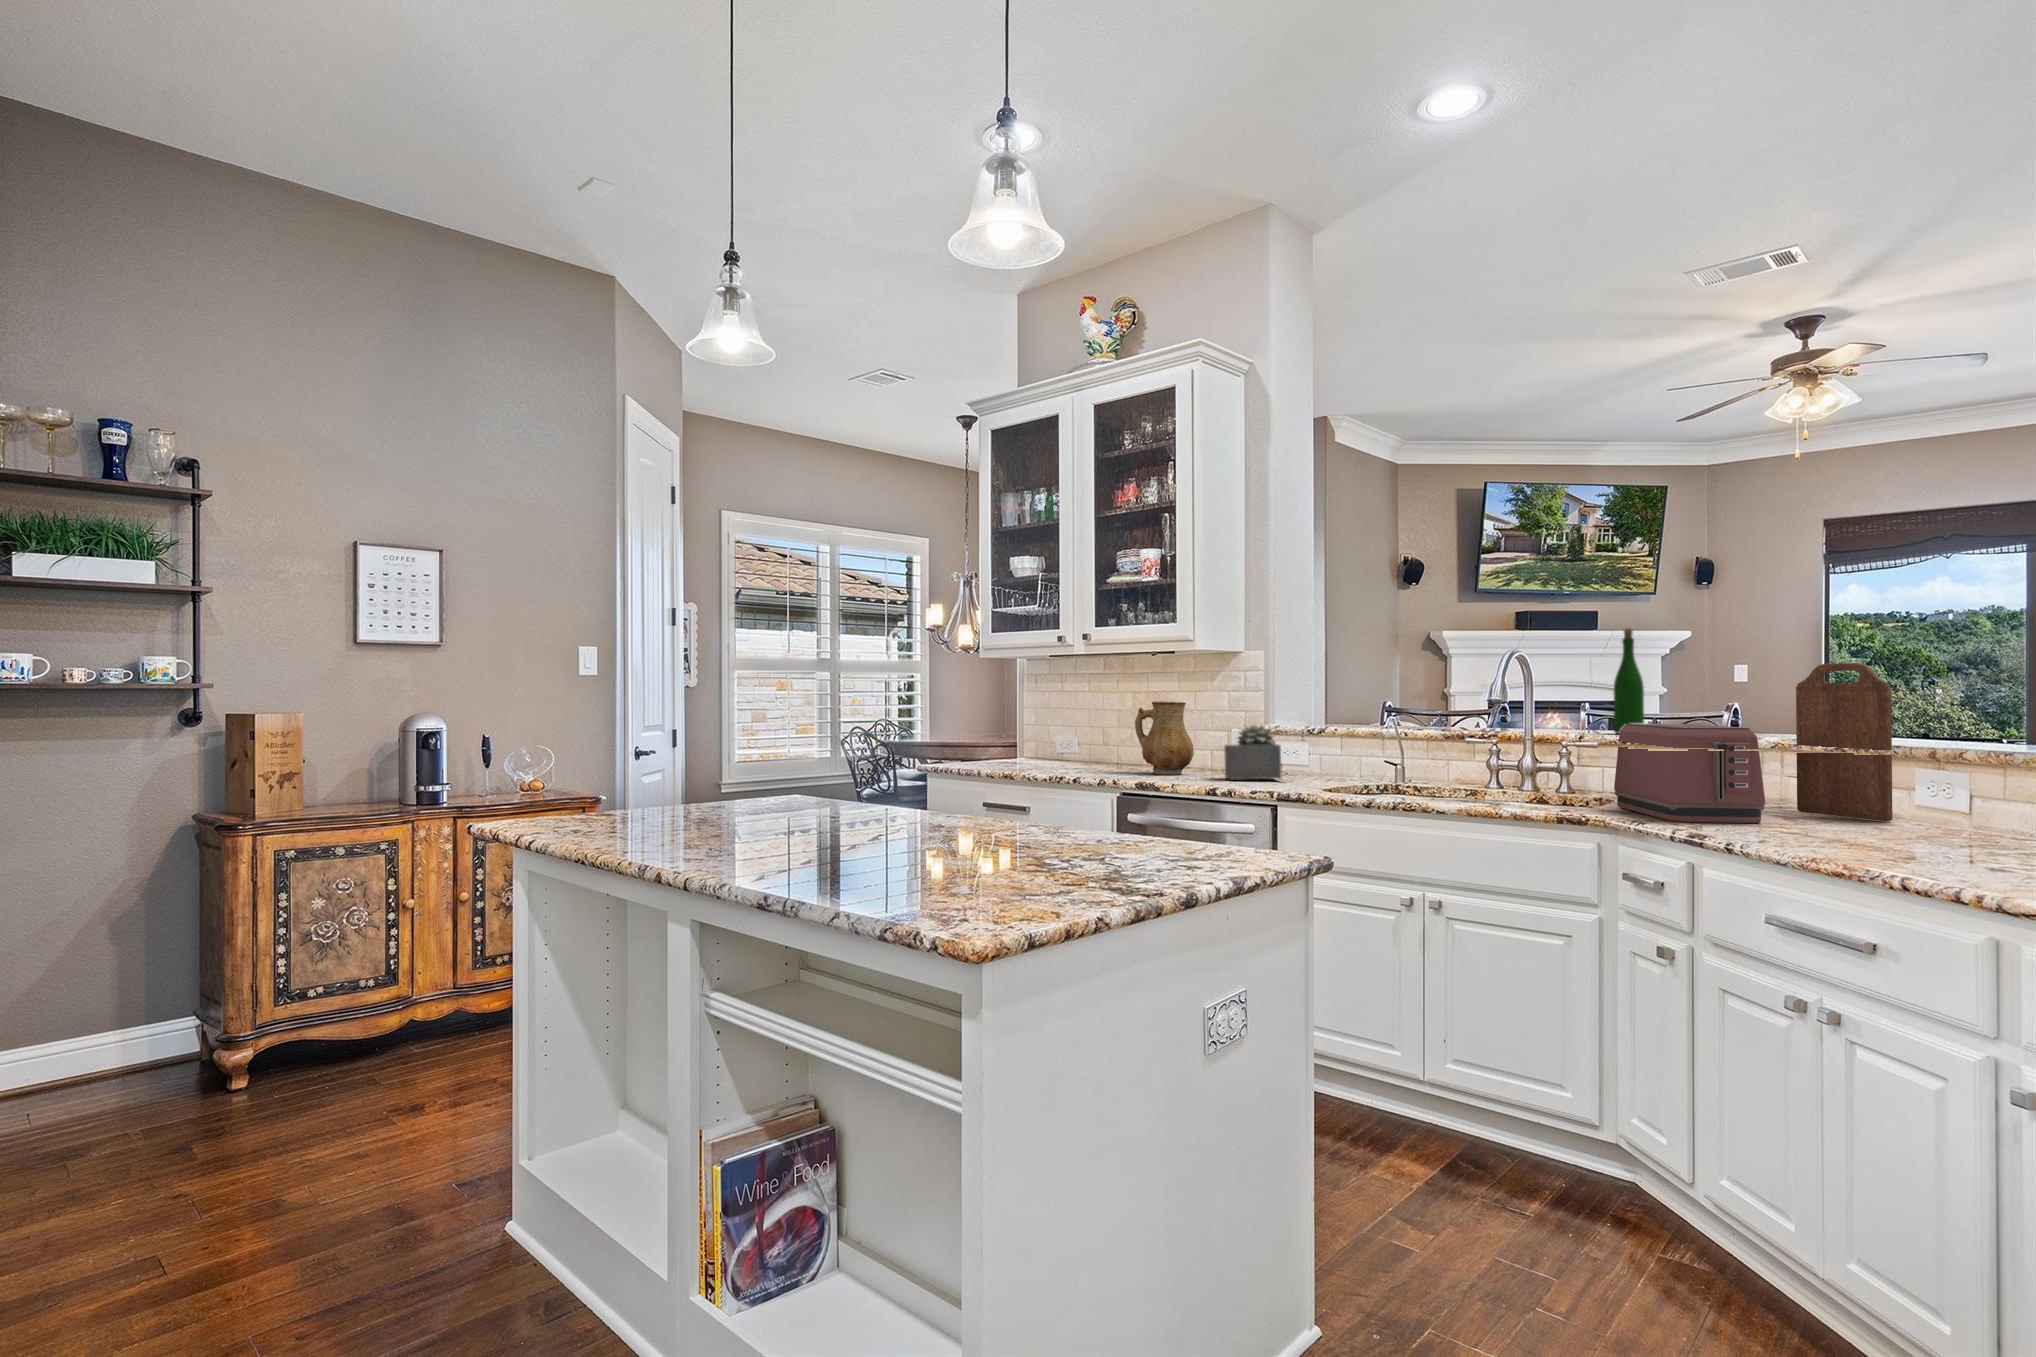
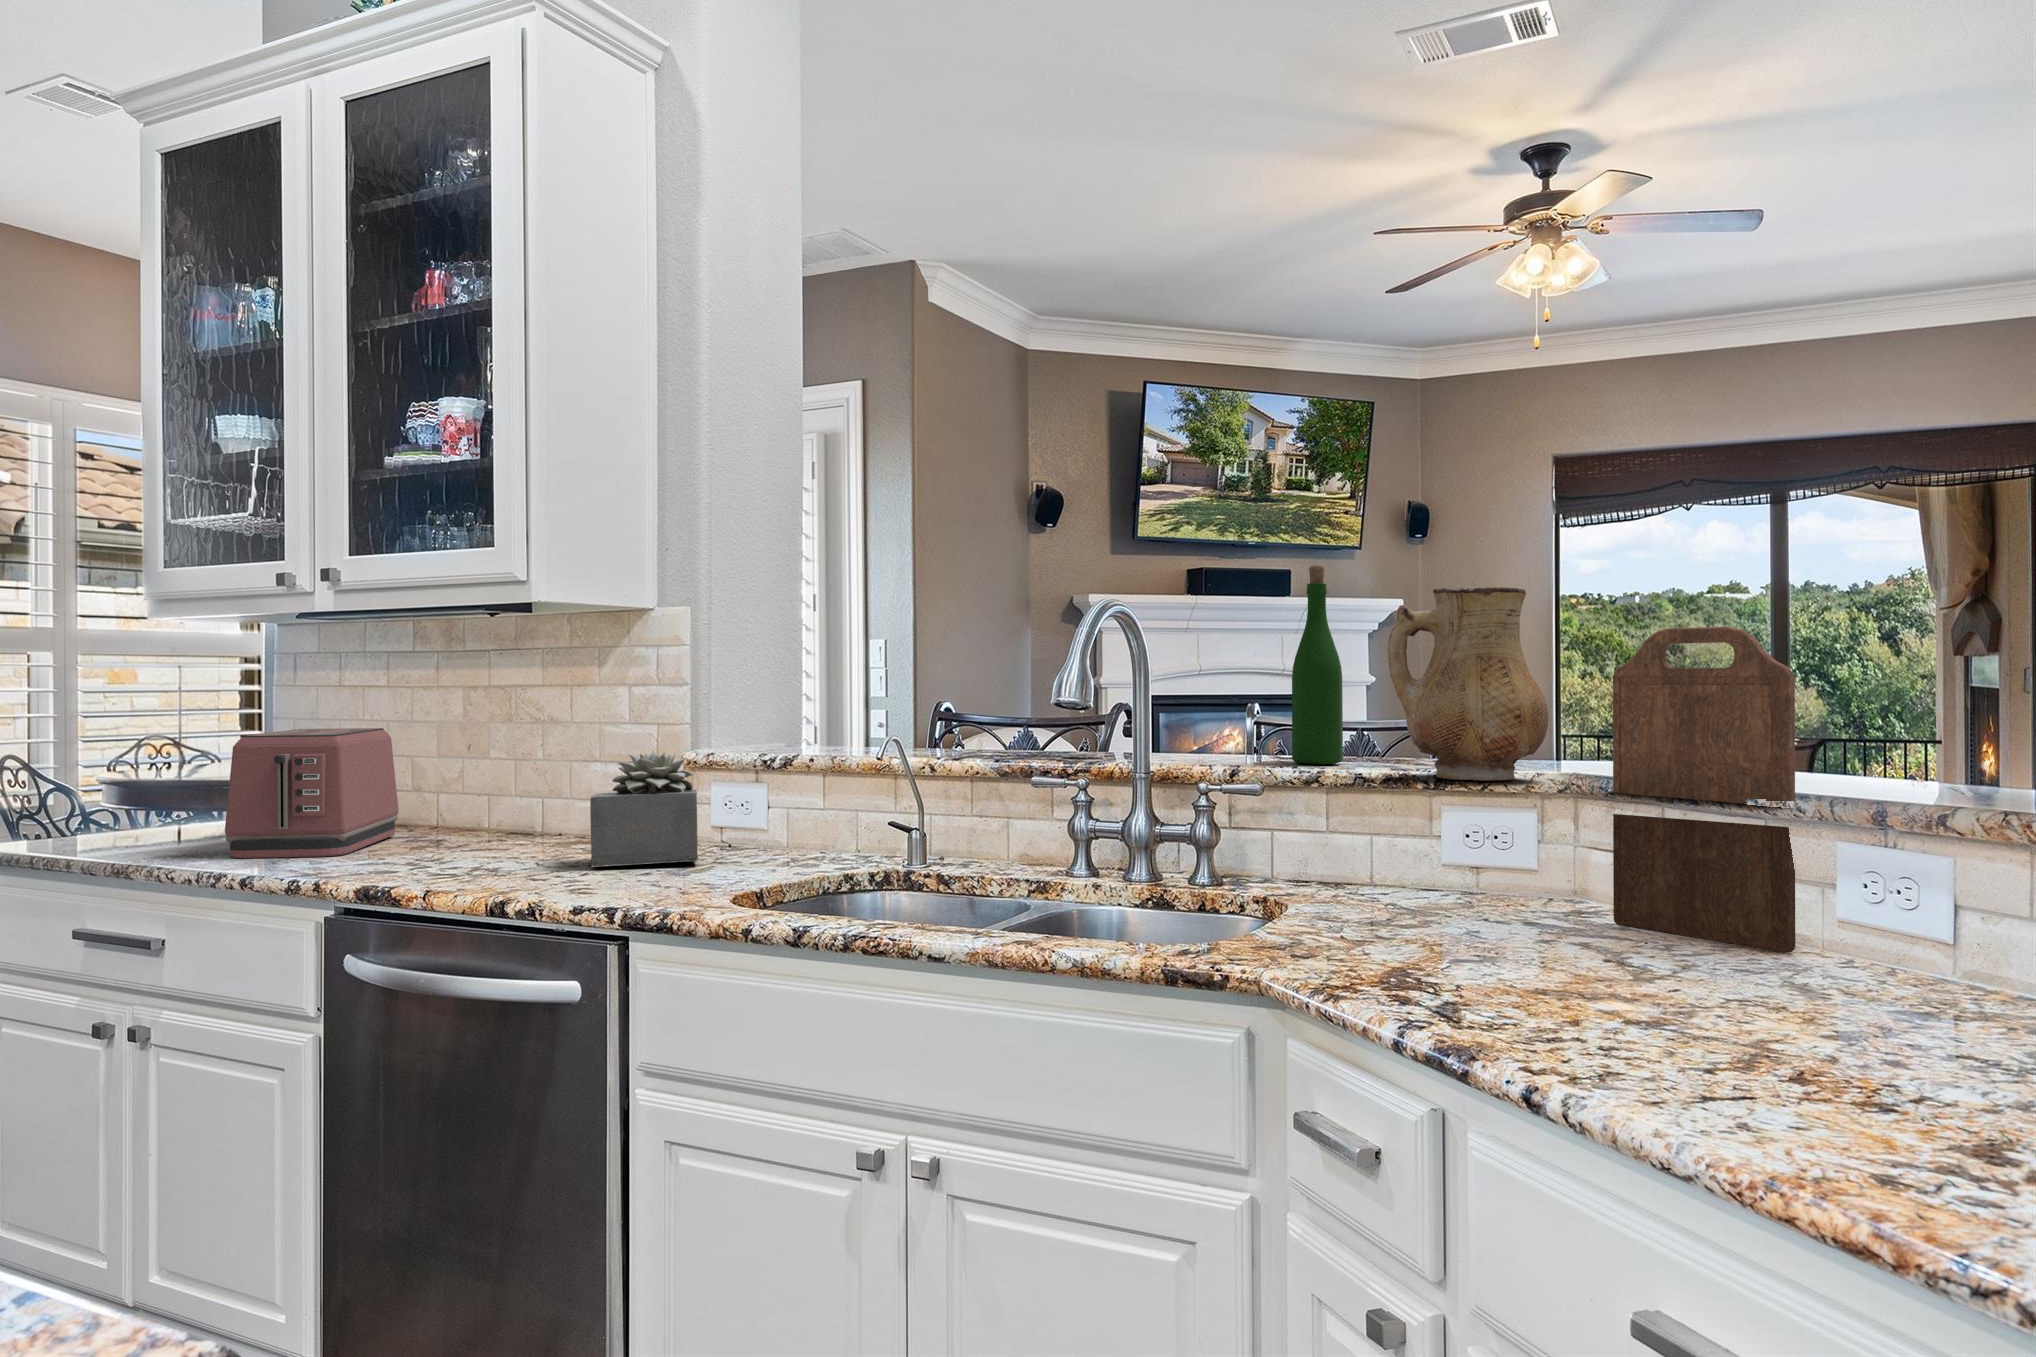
ceramic pitcher: present [1135,701,1194,775] -> present [1388,587,1549,781]
toaster: present [1614,724,1765,823] -> present [225,728,399,858]

